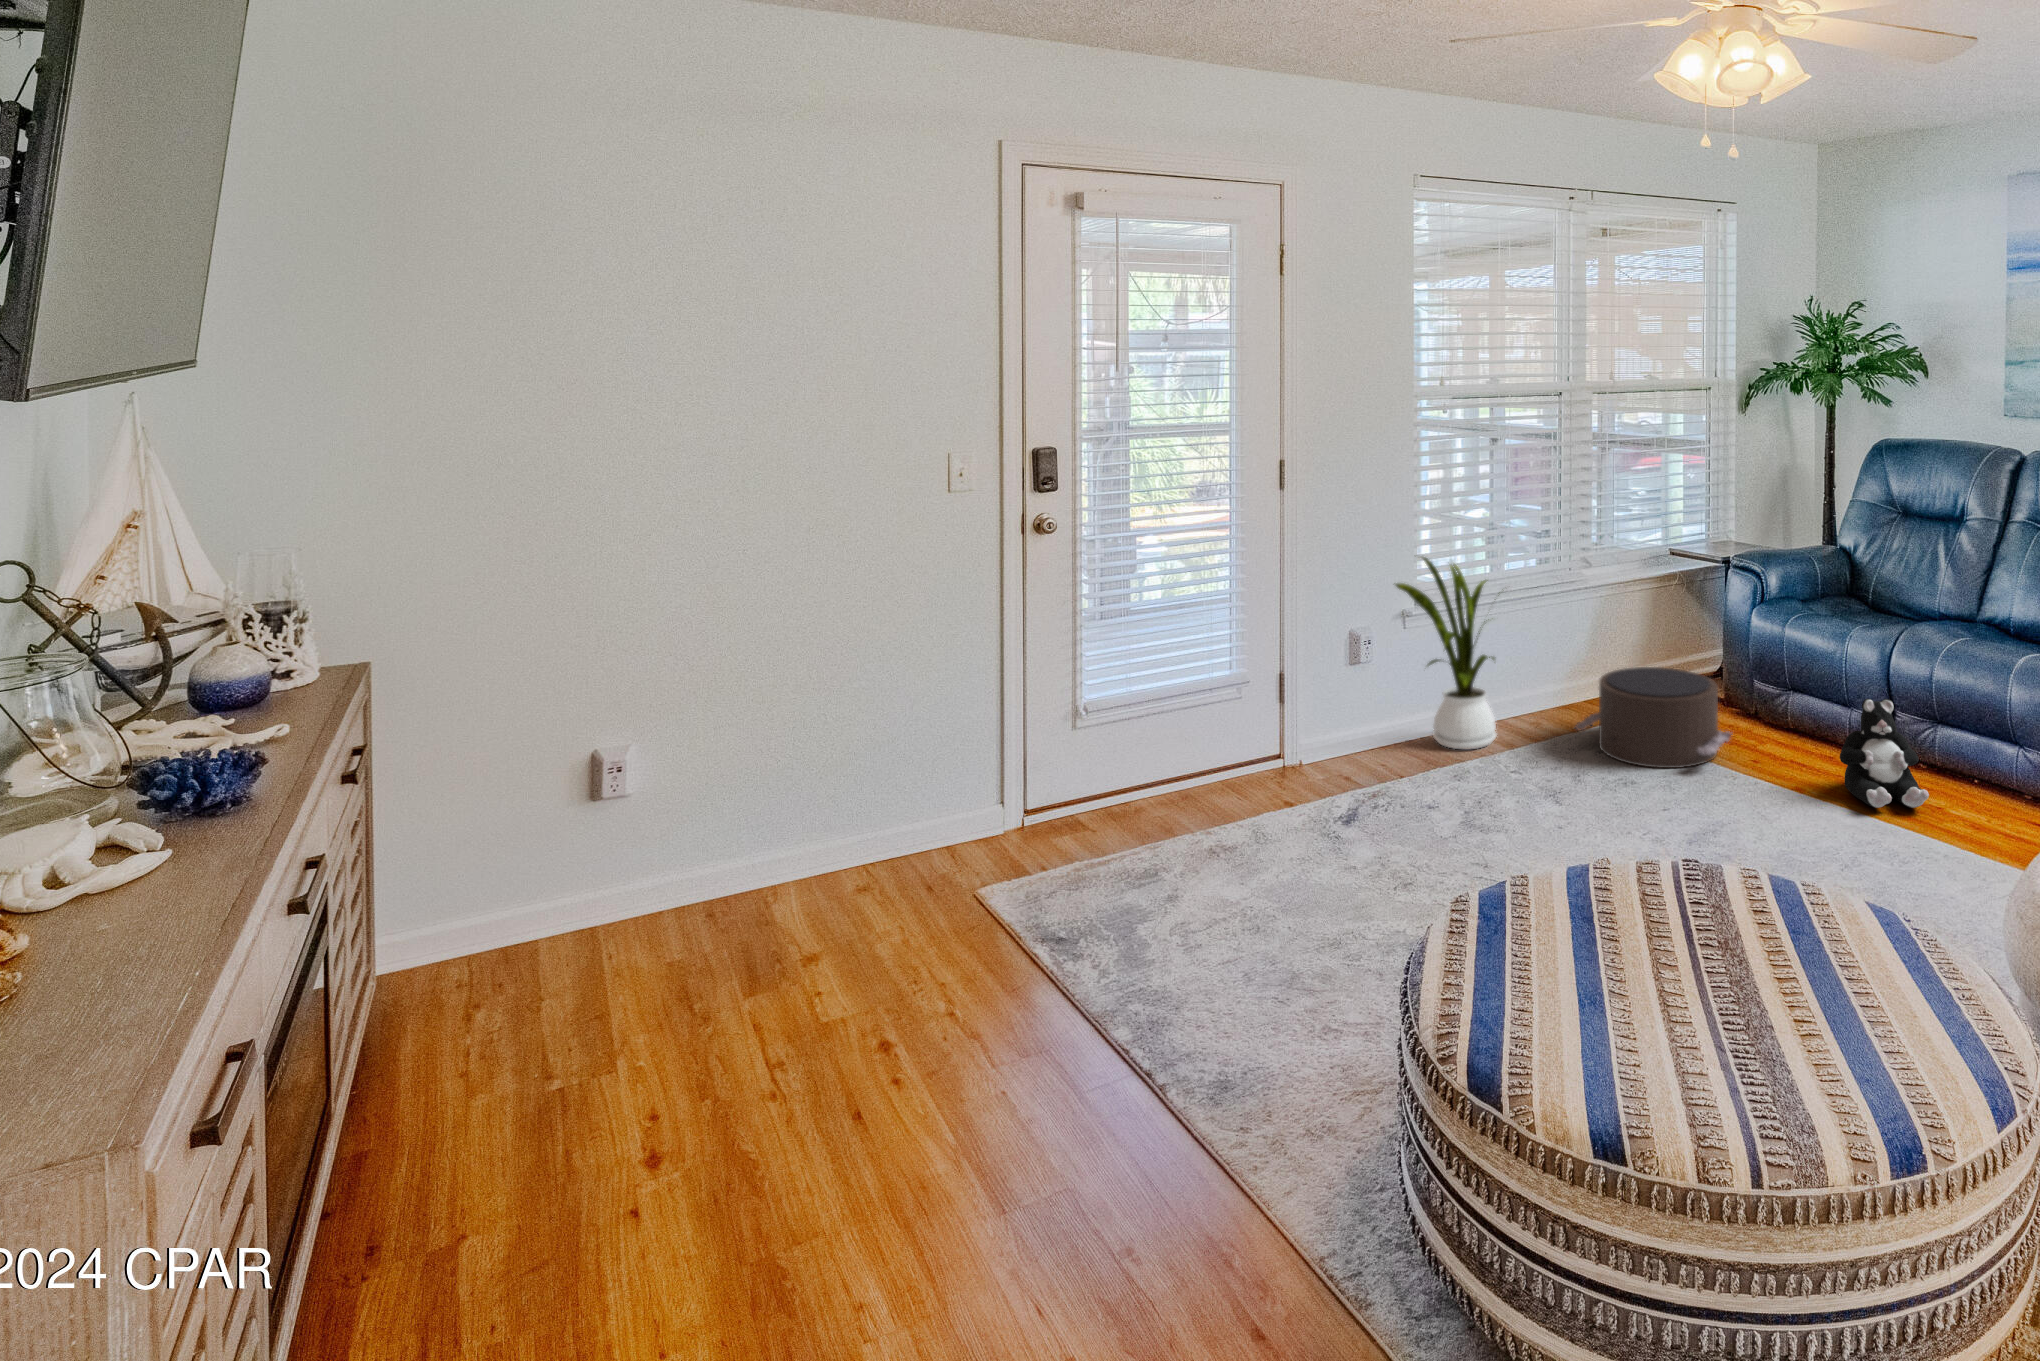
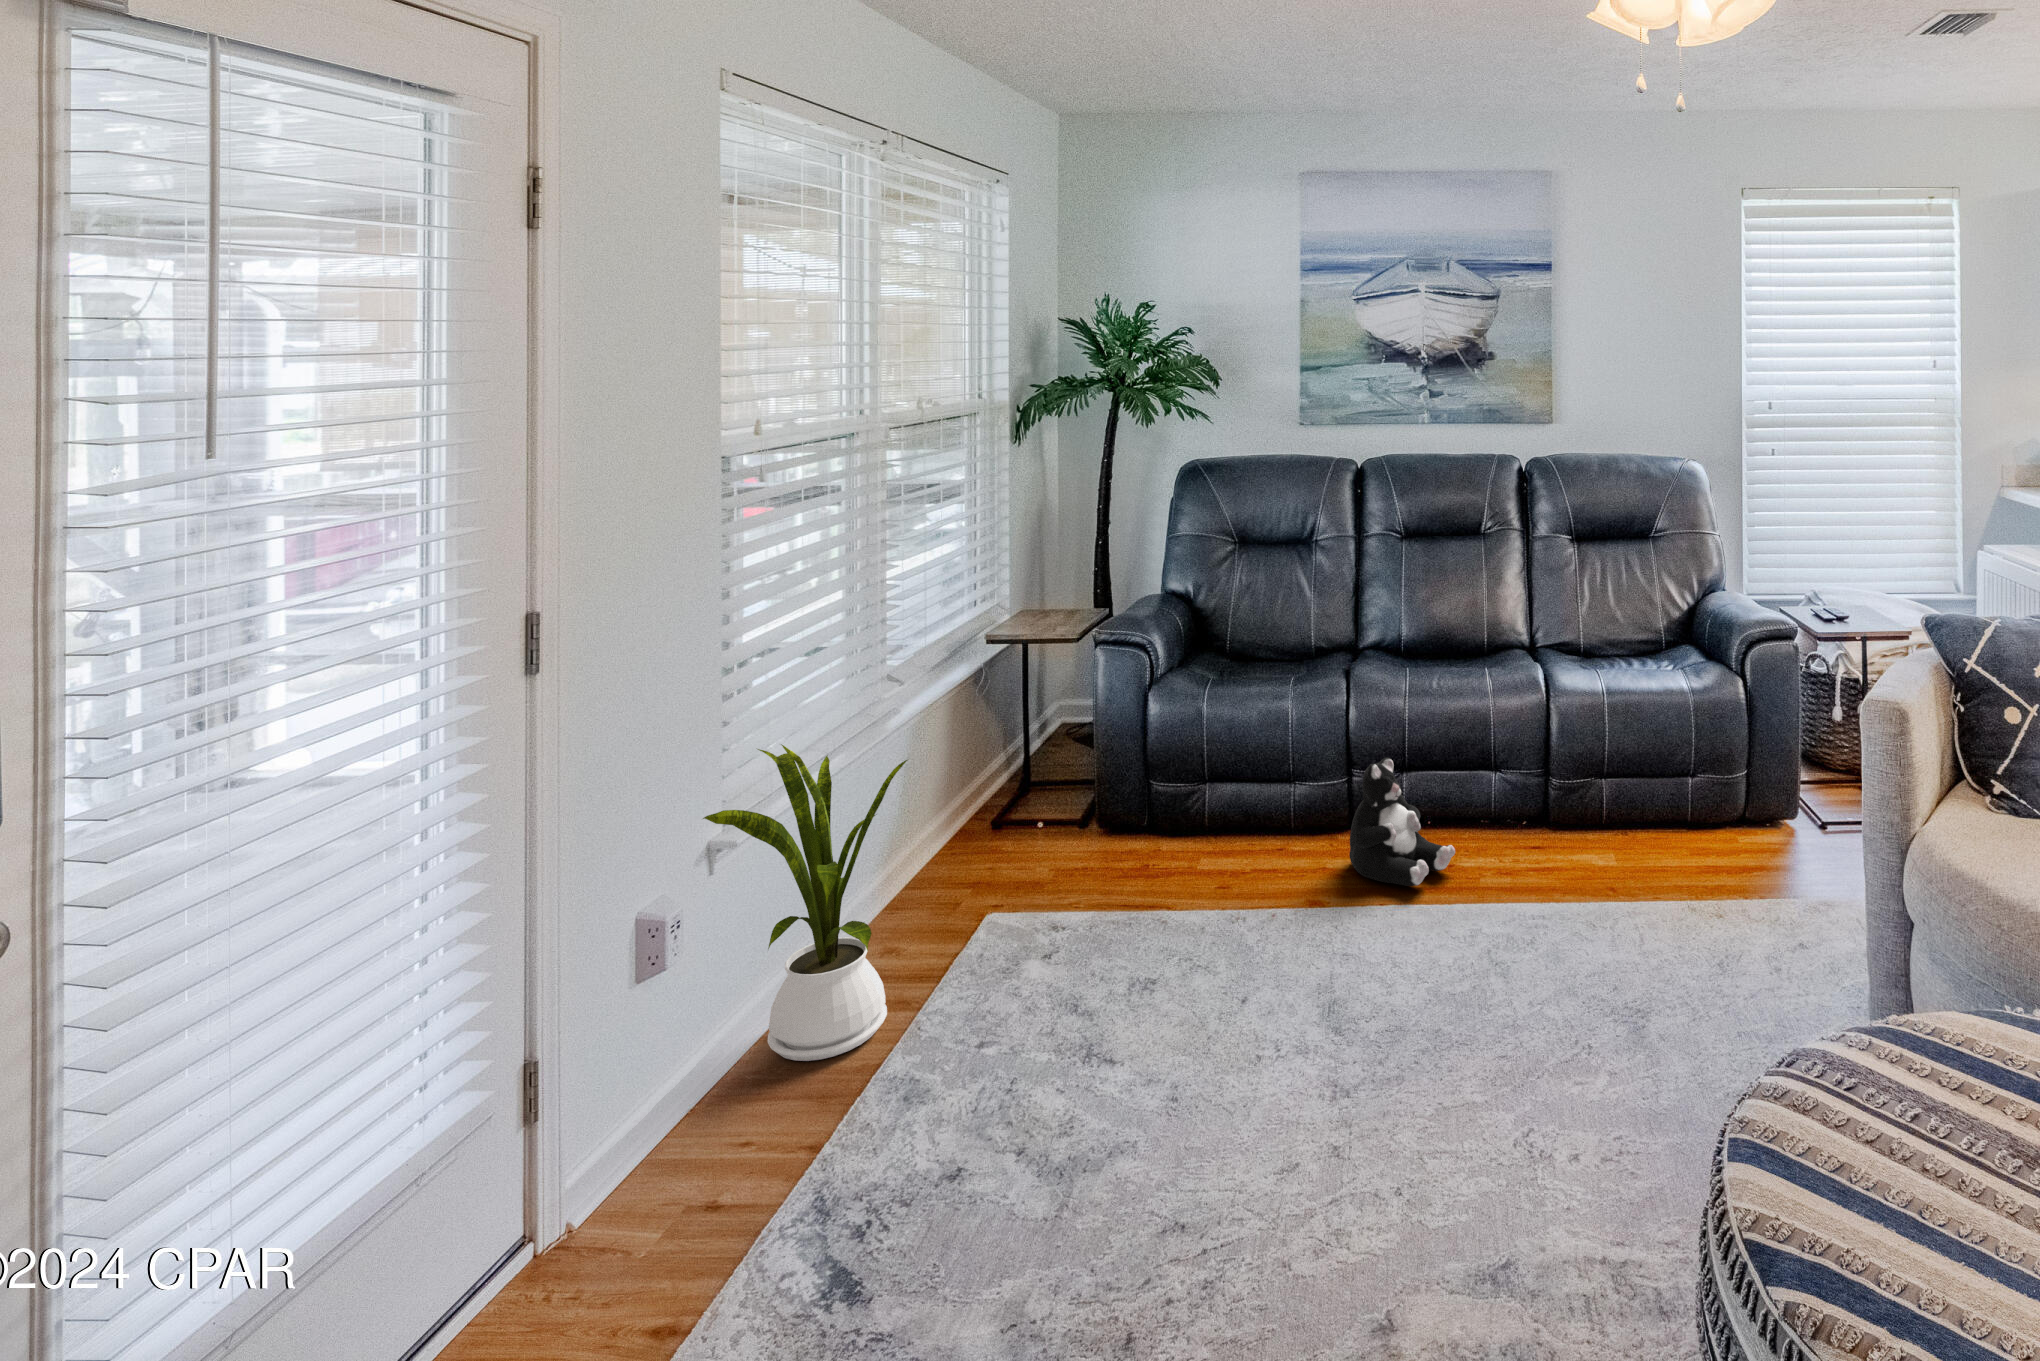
pouf: present [1574,667,1732,768] -> none [999,797,1215,957]

